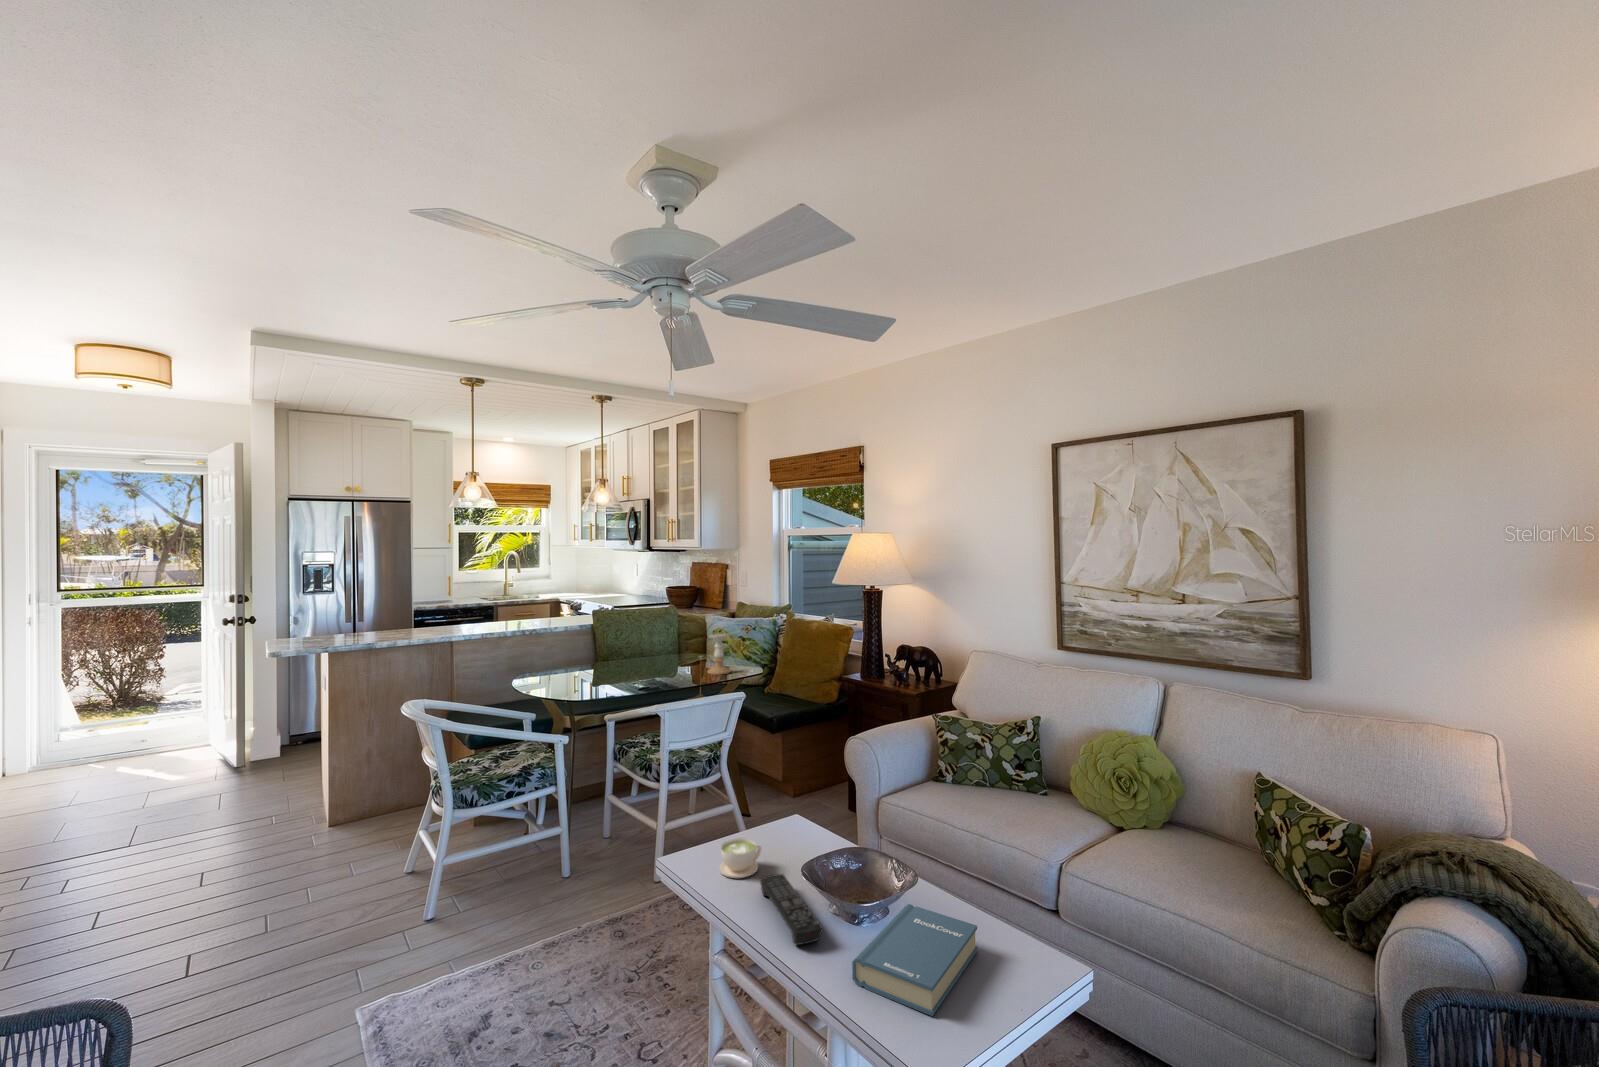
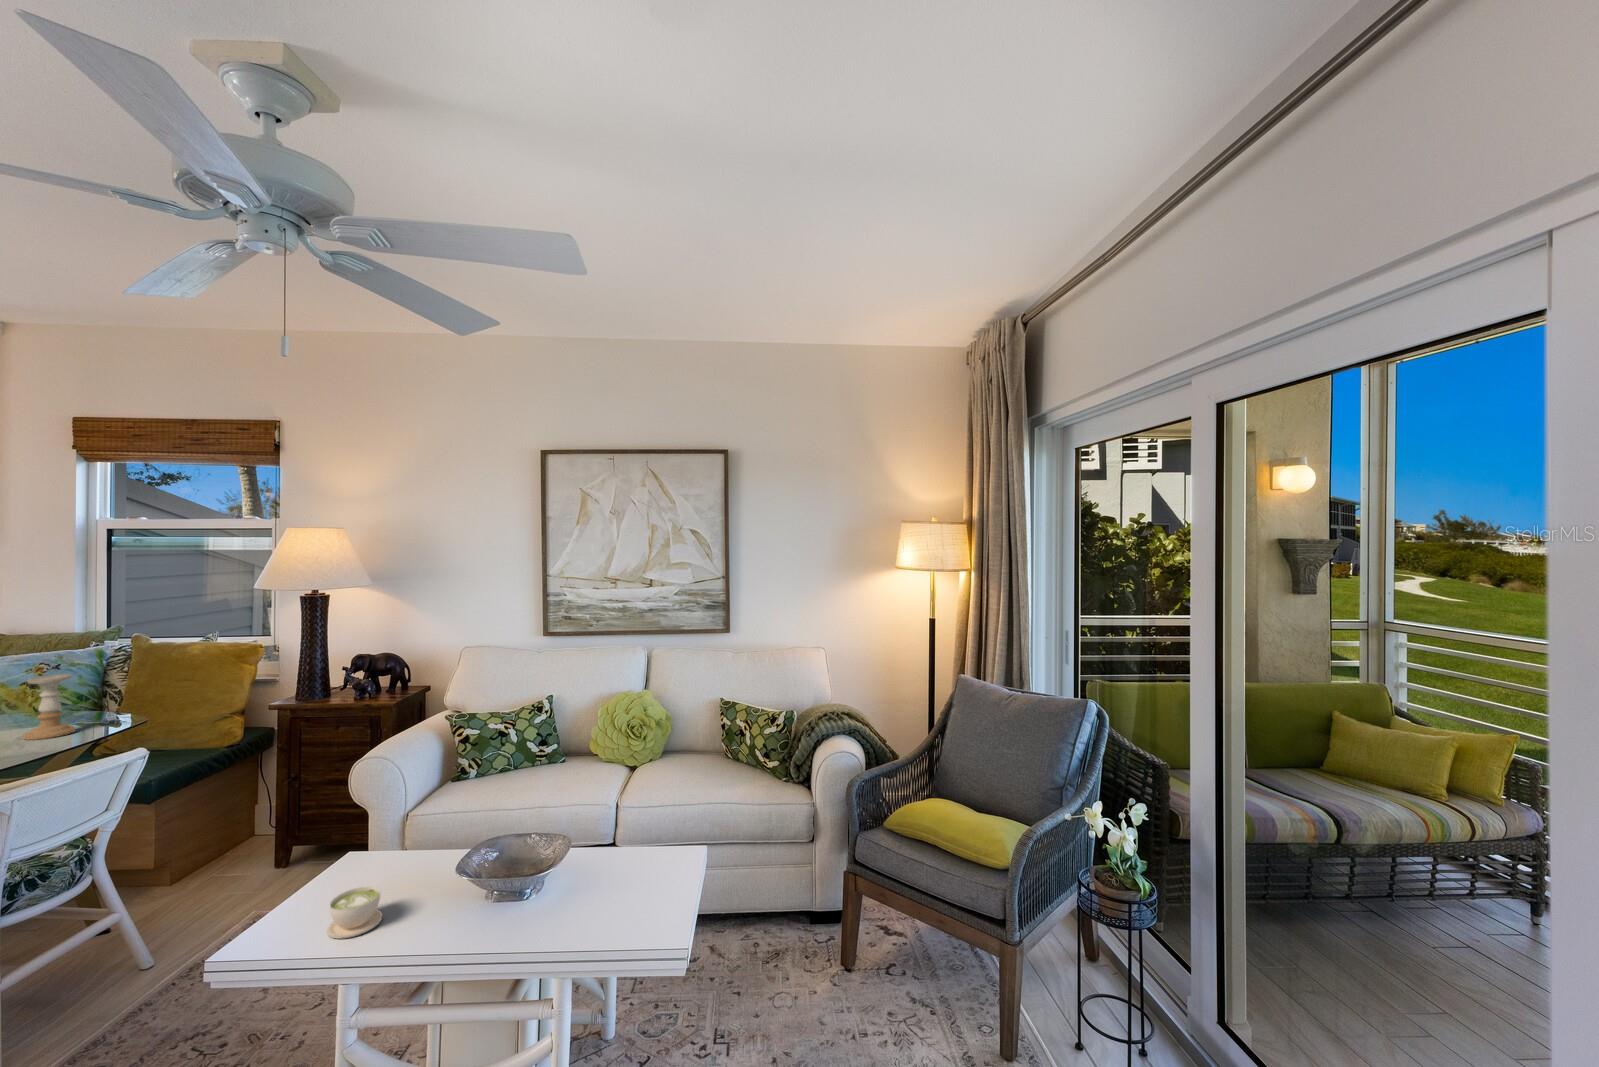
remote control: present [760,874,823,945] -> none [411,899,528,945]
hardback book: present [852,904,978,1016] -> none [579,852,663,939]

